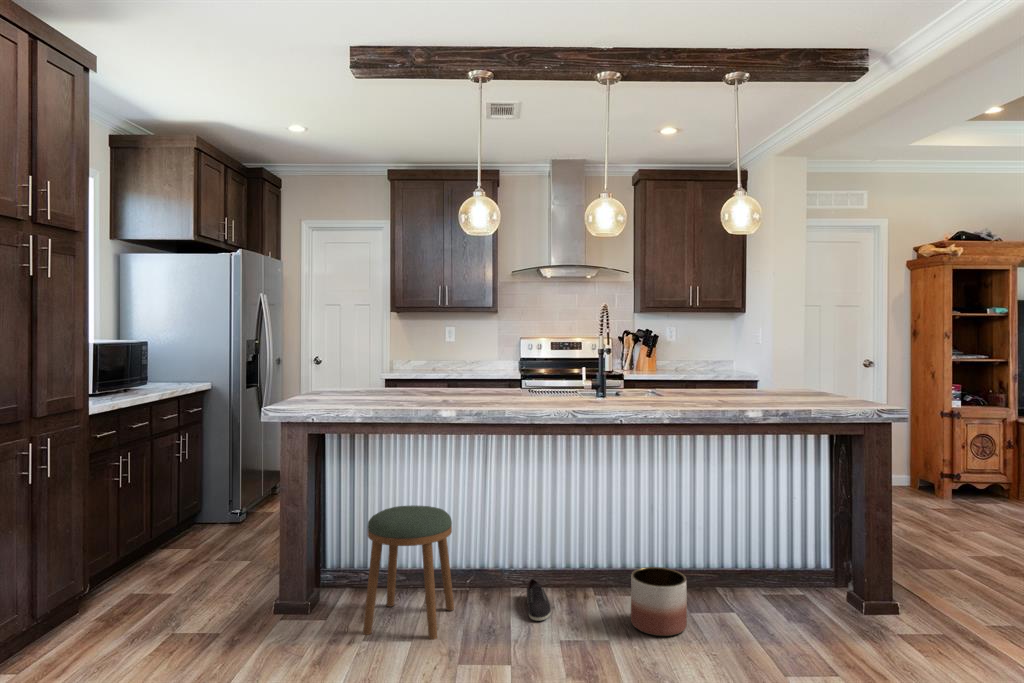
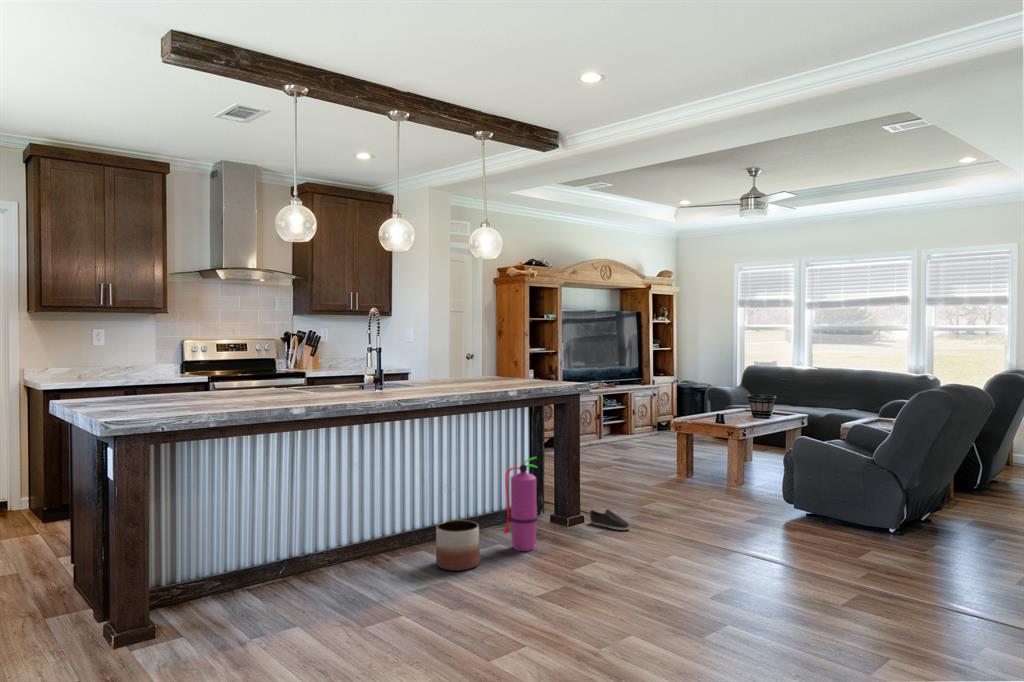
stool: present [363,505,454,640] -> none [215,504,306,638]
fire extinguisher: none [742,507,790,636] -> present [504,457,538,551]
shoe: present [527,579,551,621] -> present [590,509,629,530]

